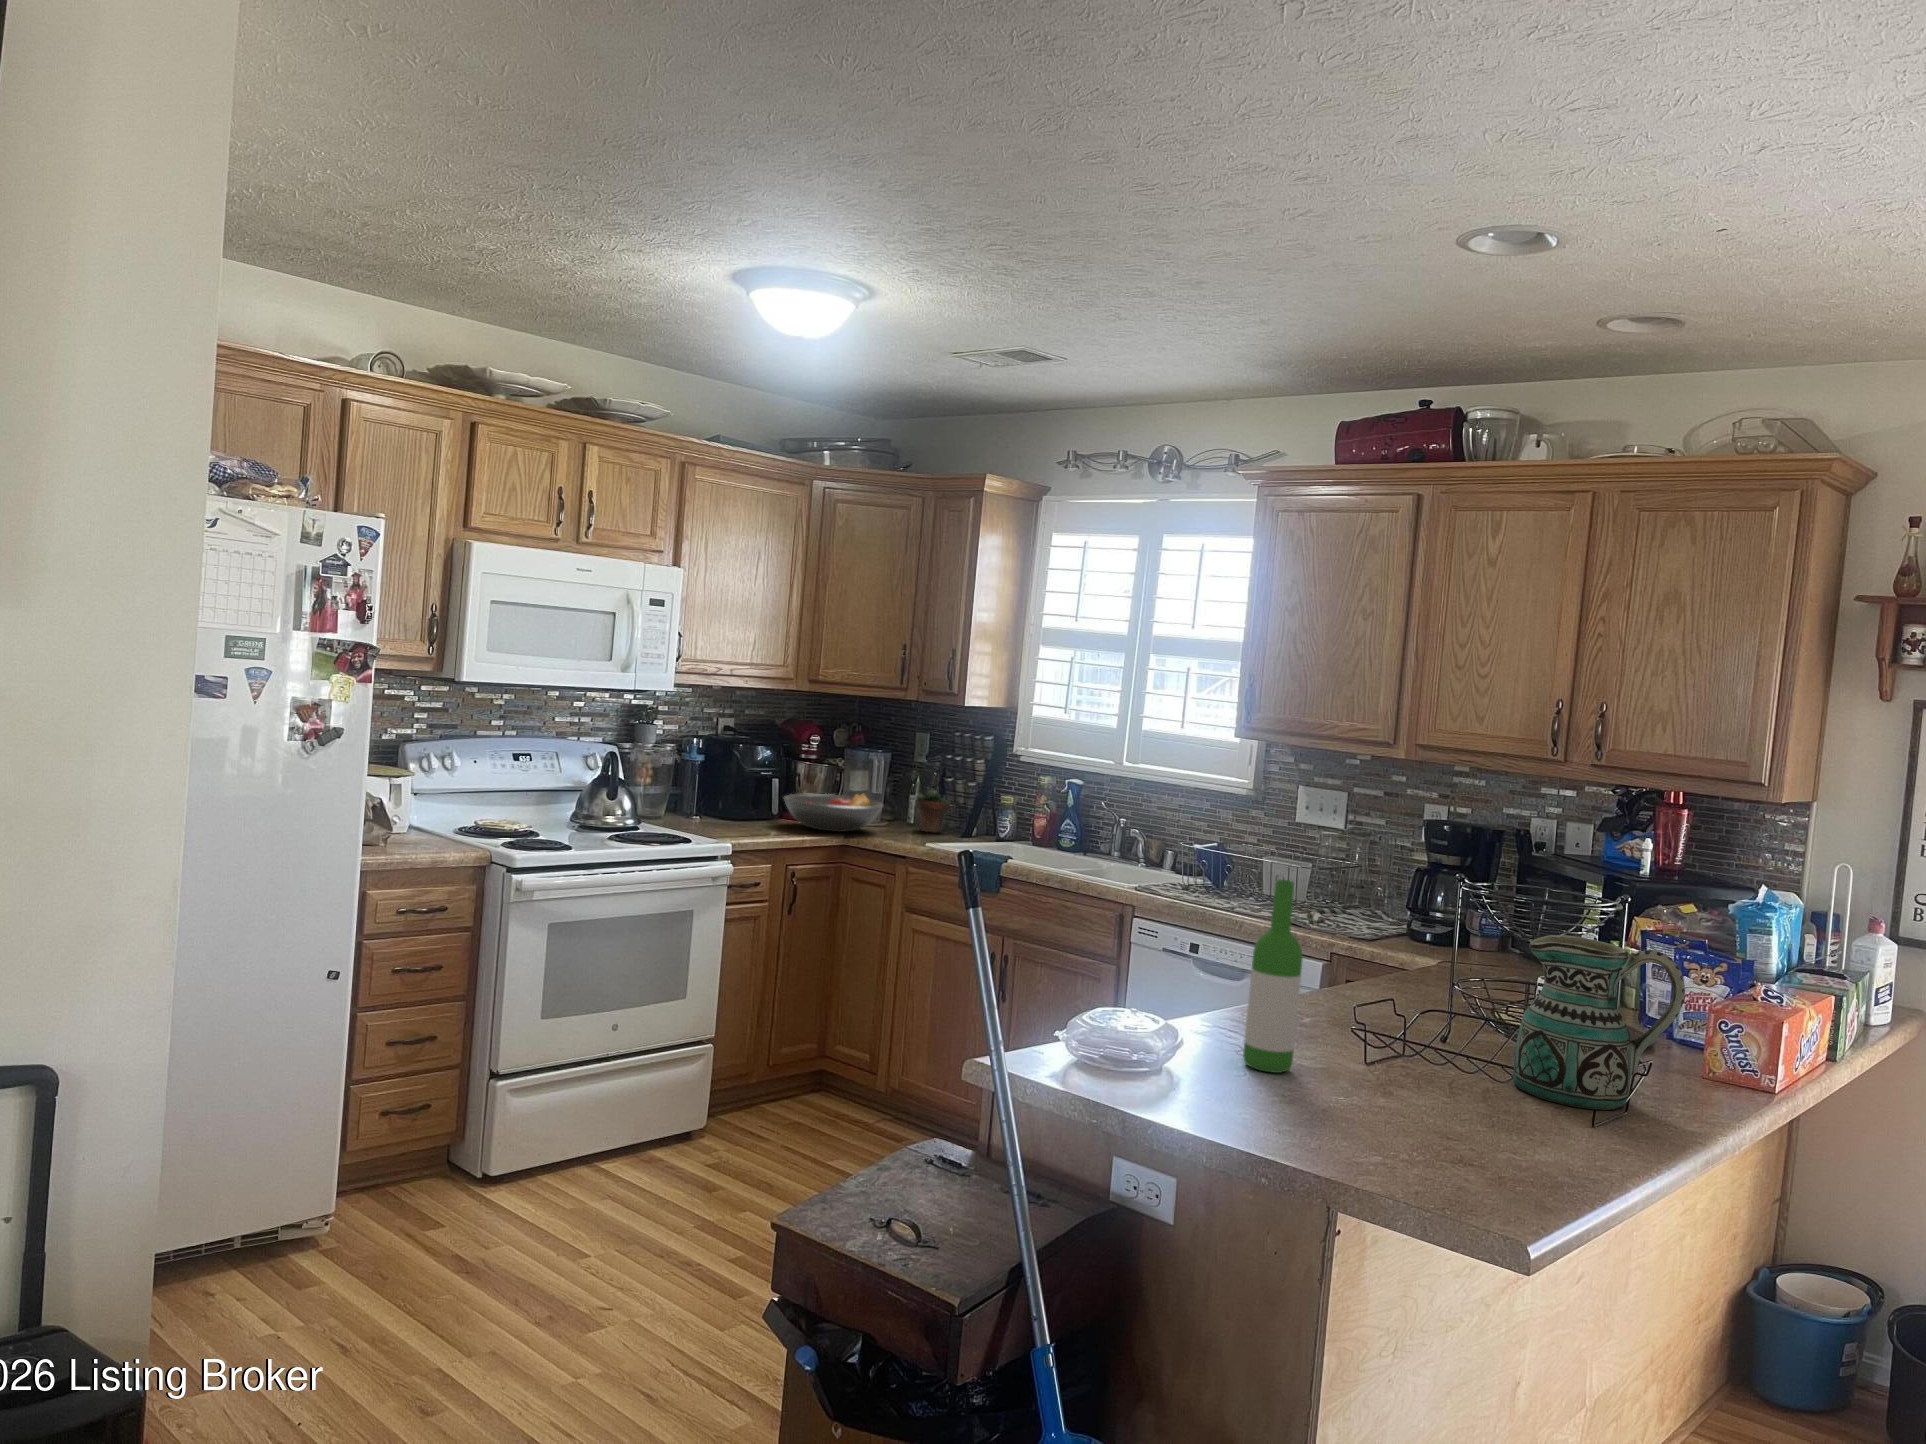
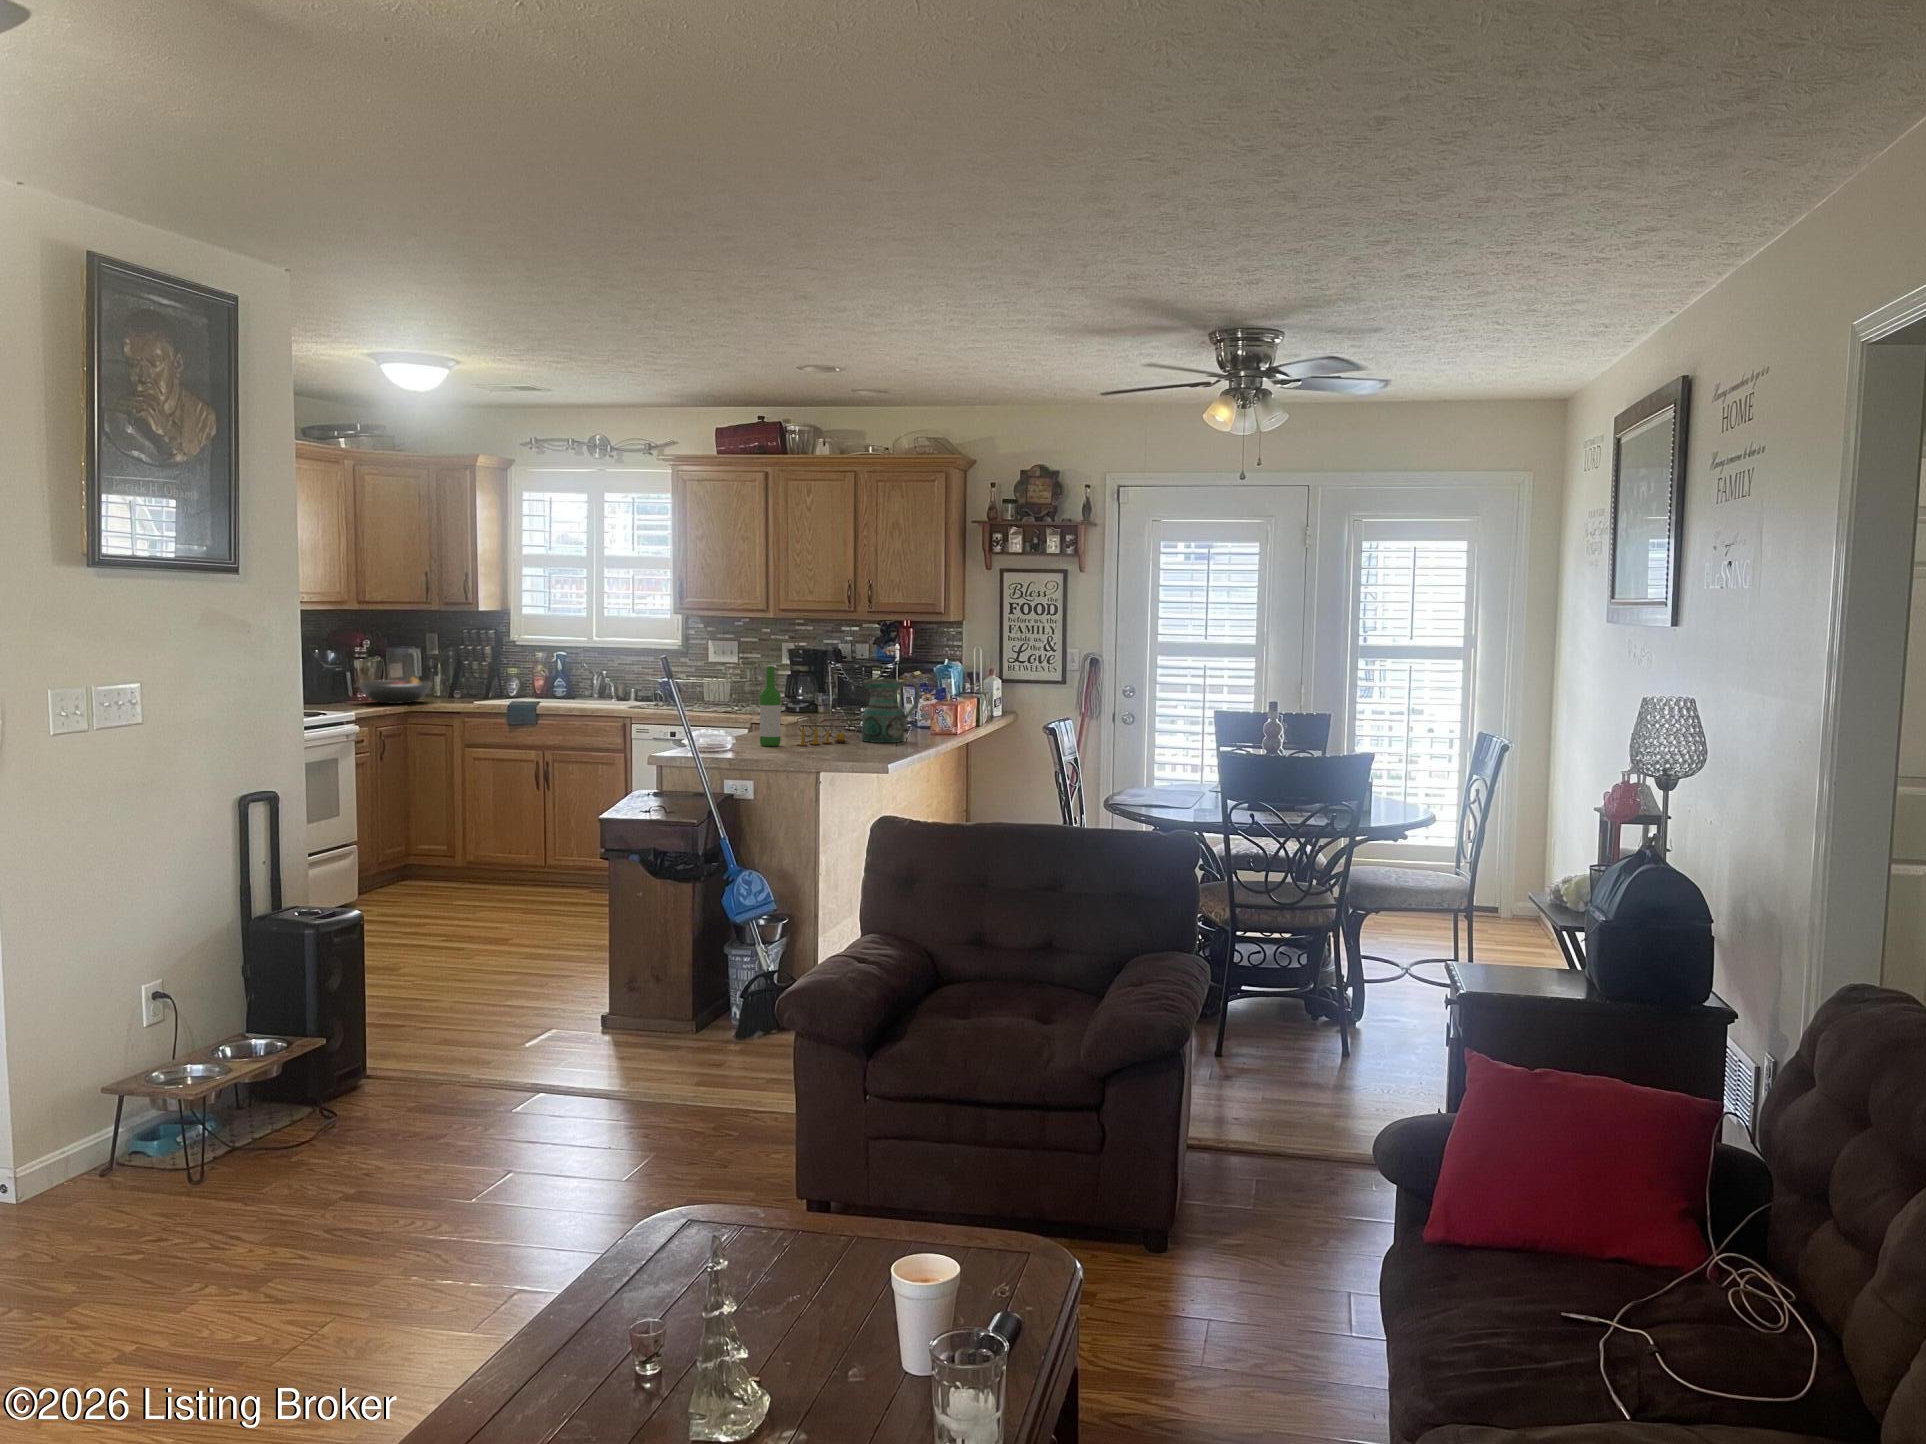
succulent plant: present [917,779,950,832] -> none [448,660,473,698]
candle: none [1332,1035,1471,1085] -> present [797,727,847,746]

